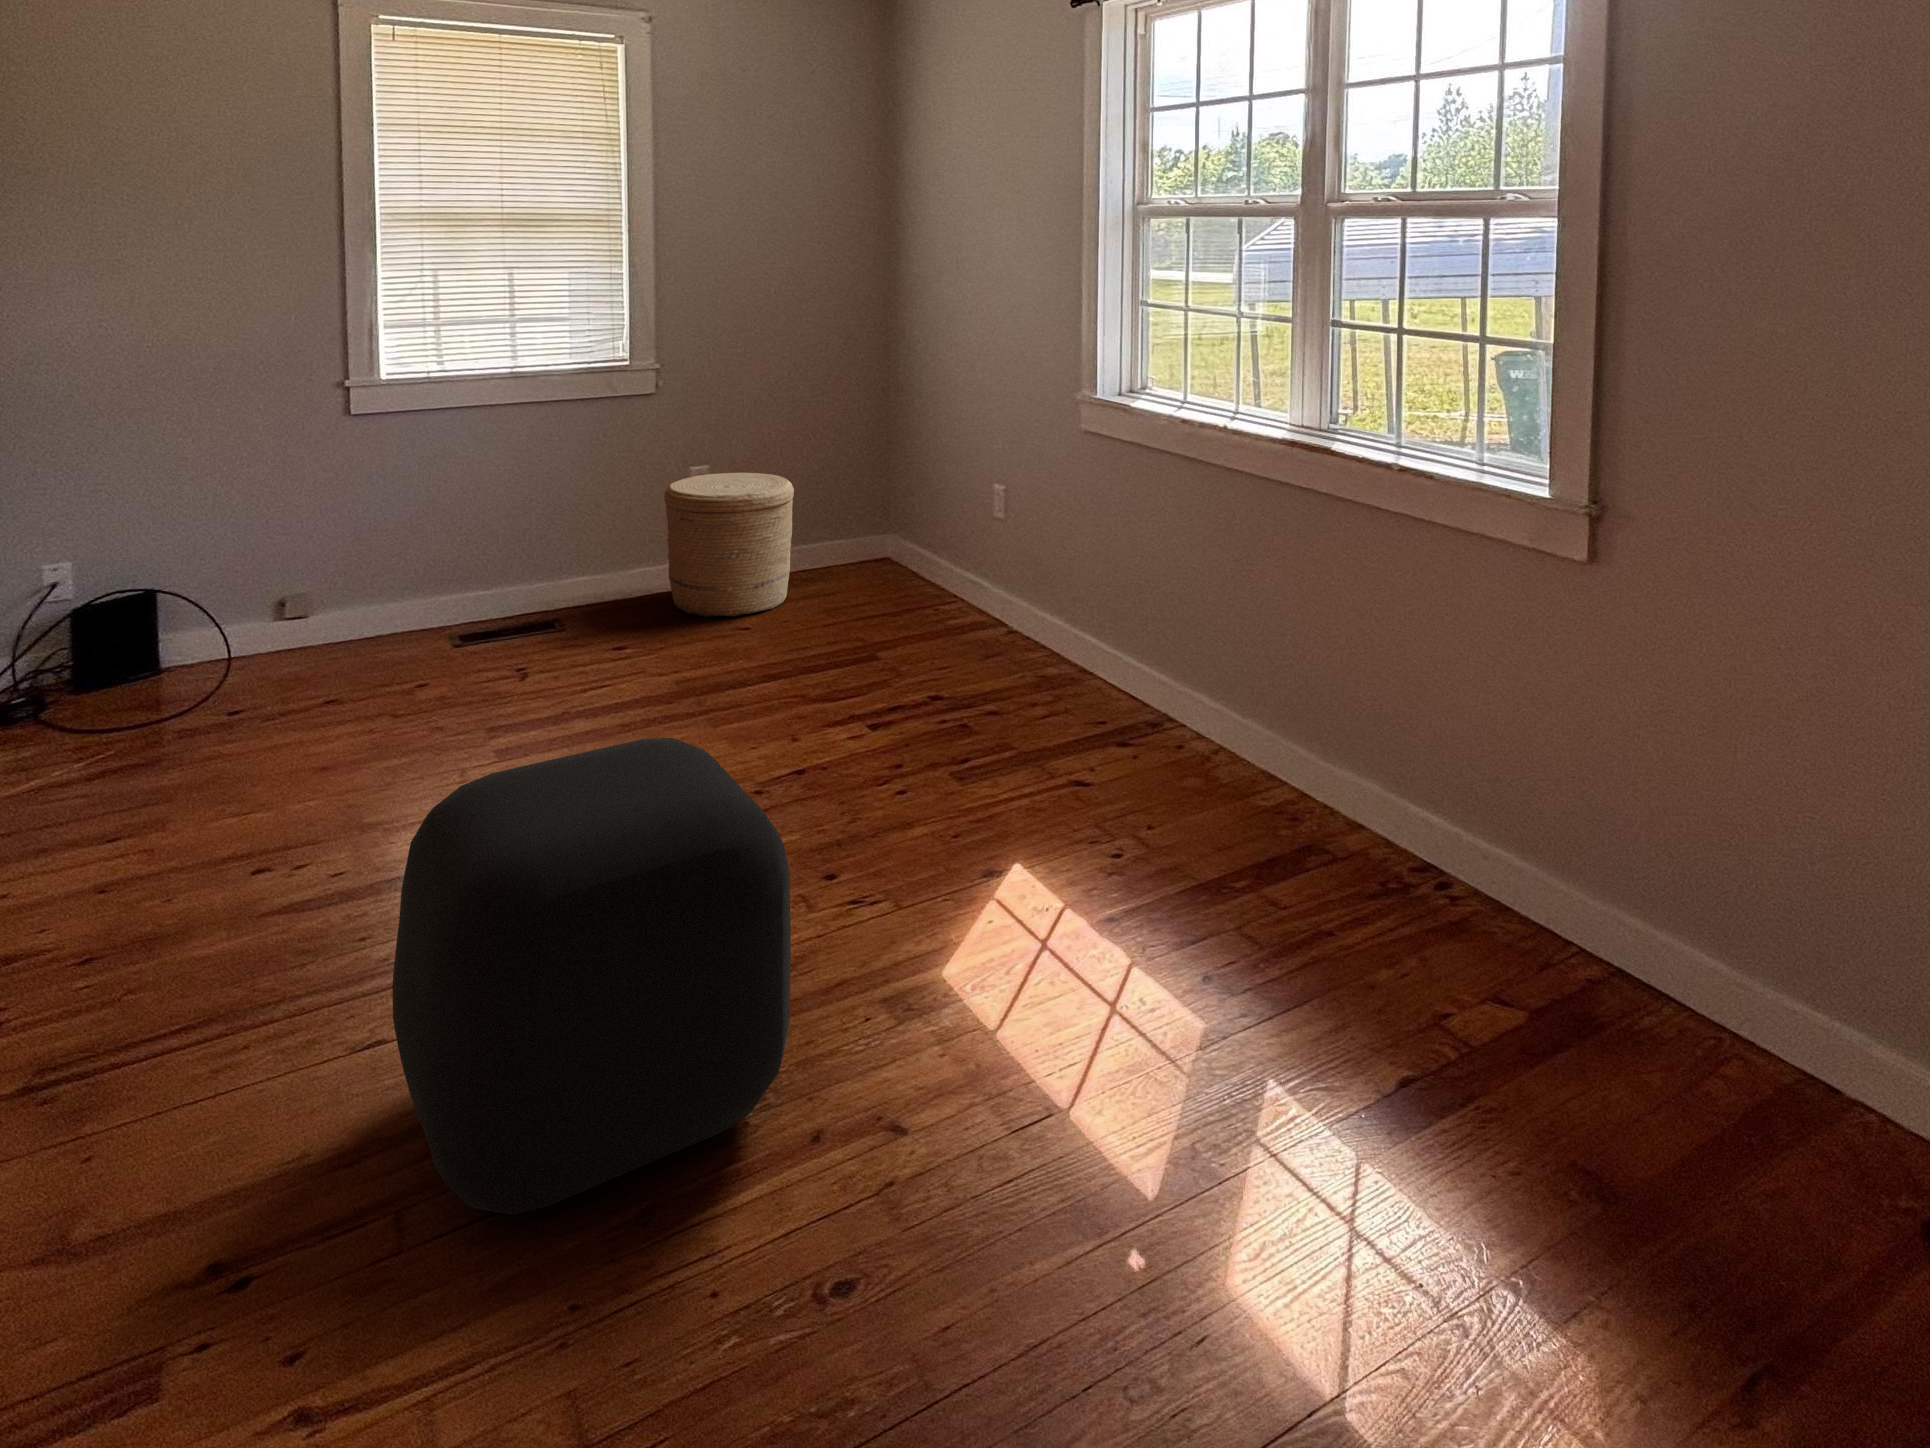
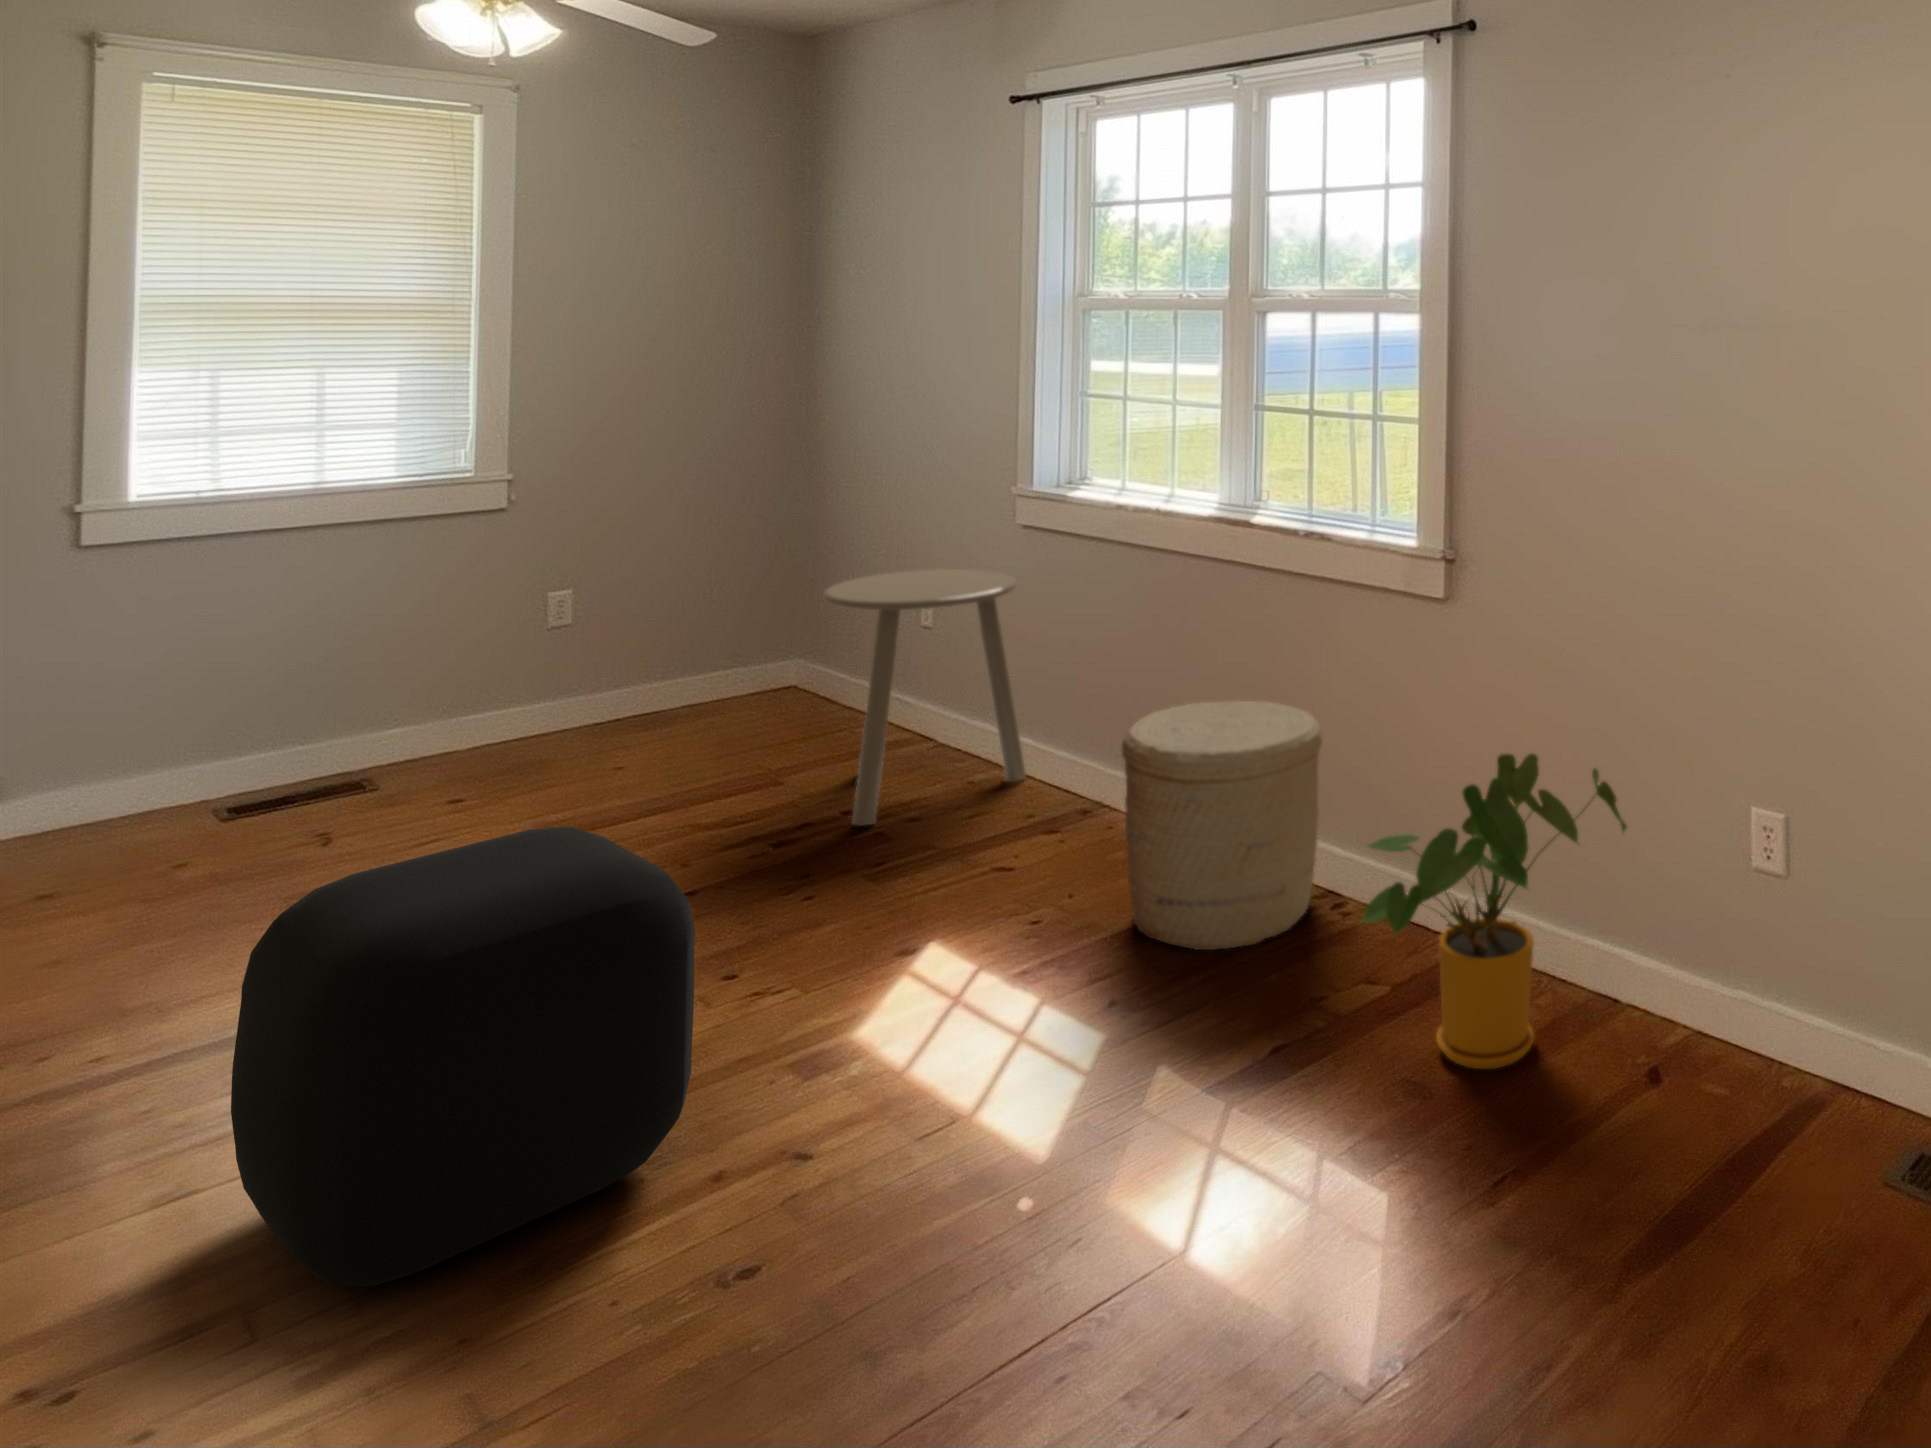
side table: none [901,471,1084,718] -> present [823,569,1026,825]
woven basket: present [664,473,794,617] -> present [1122,701,1322,950]
house plant: none [1512,781,1887,1202] -> present [1362,754,1627,1069]

